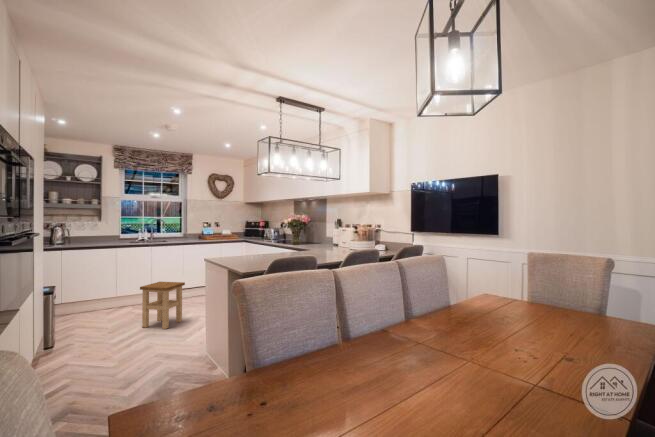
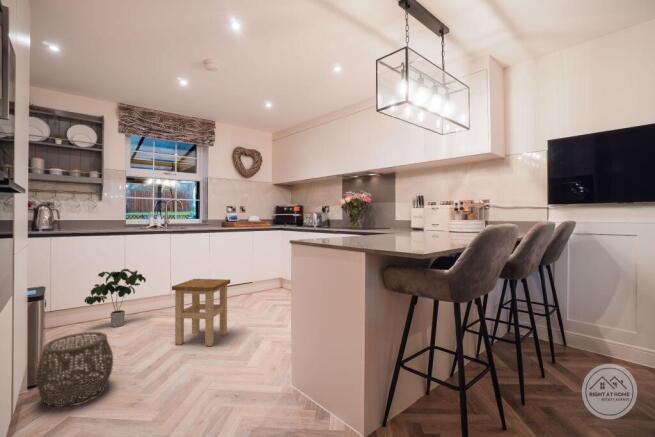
potted plant: none [83,274,129,316] -> present [85,269,146,327]
woven basket: none [45,315,94,359] -> present [36,332,113,406]

